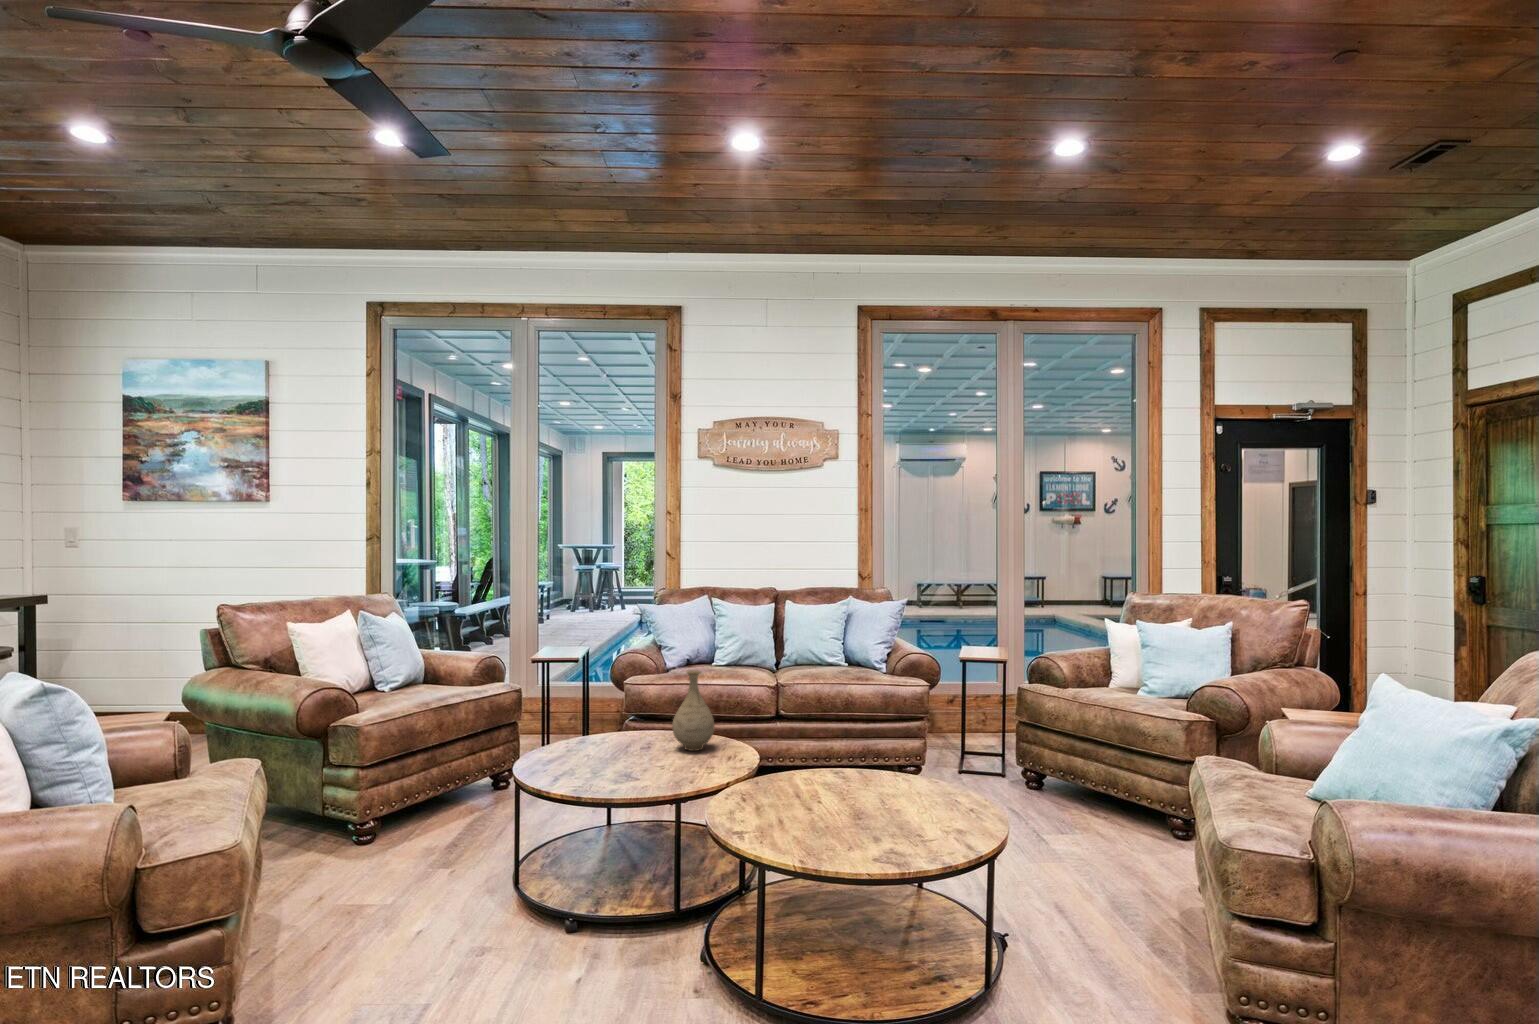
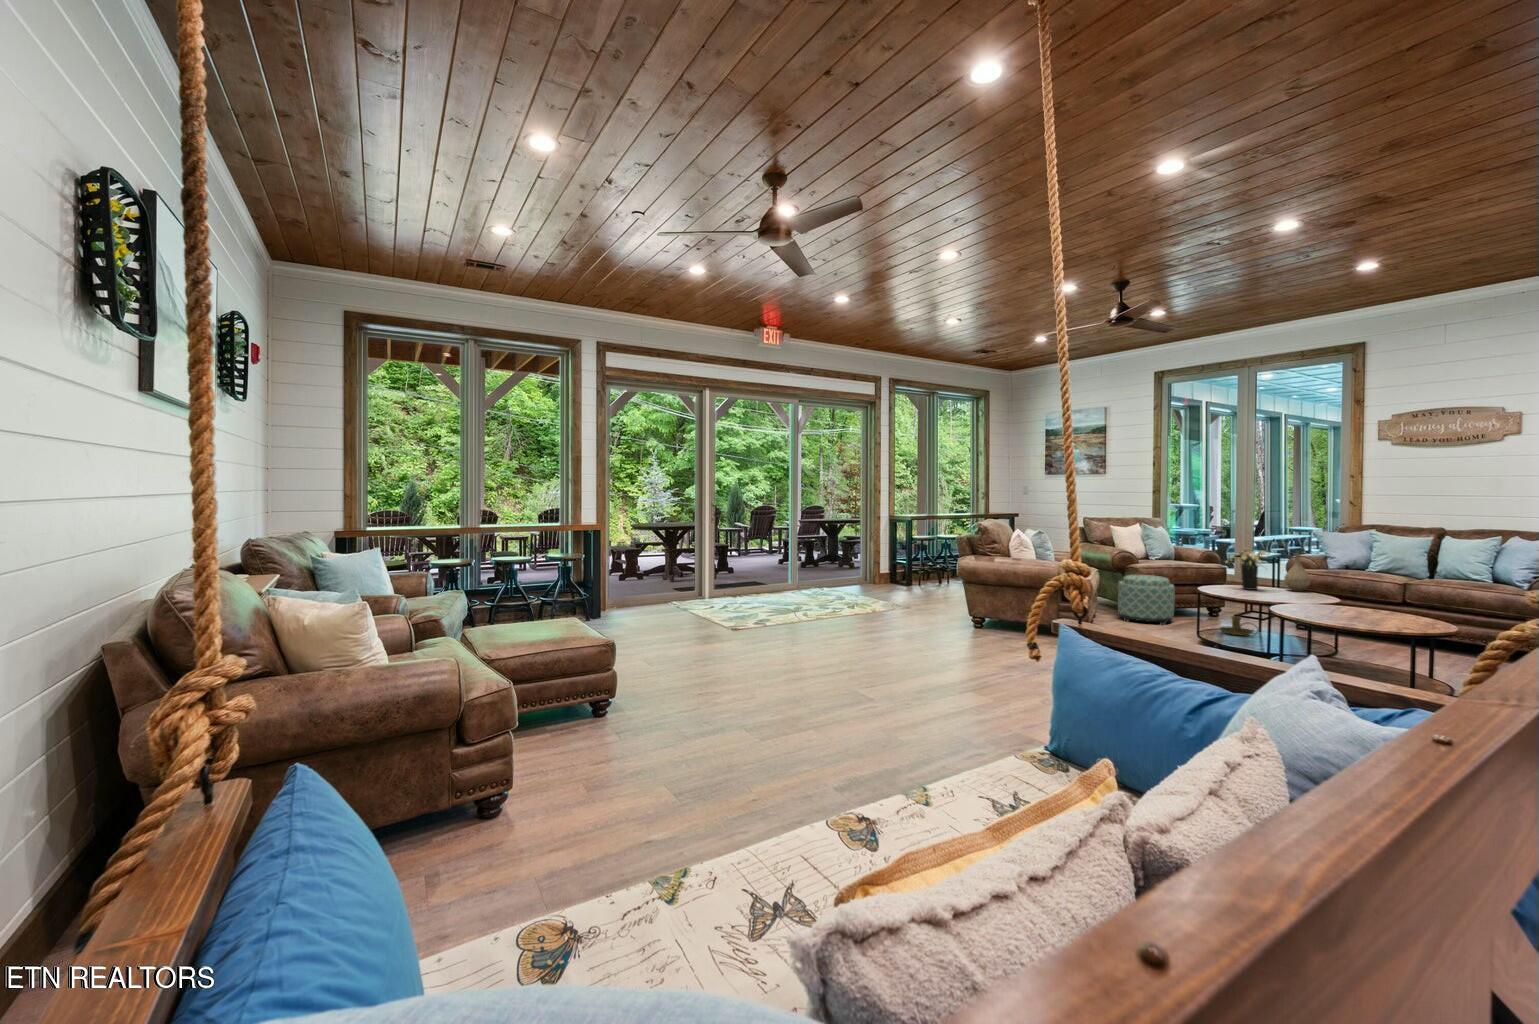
flower arrangement: none [577,670,658,771] -> present [1226,548,1270,590]
ottoman: none [311,744,447,890] -> present [1118,575,1175,625]
candle holder: none [560,827,637,879] -> present [1220,616,1259,635]

